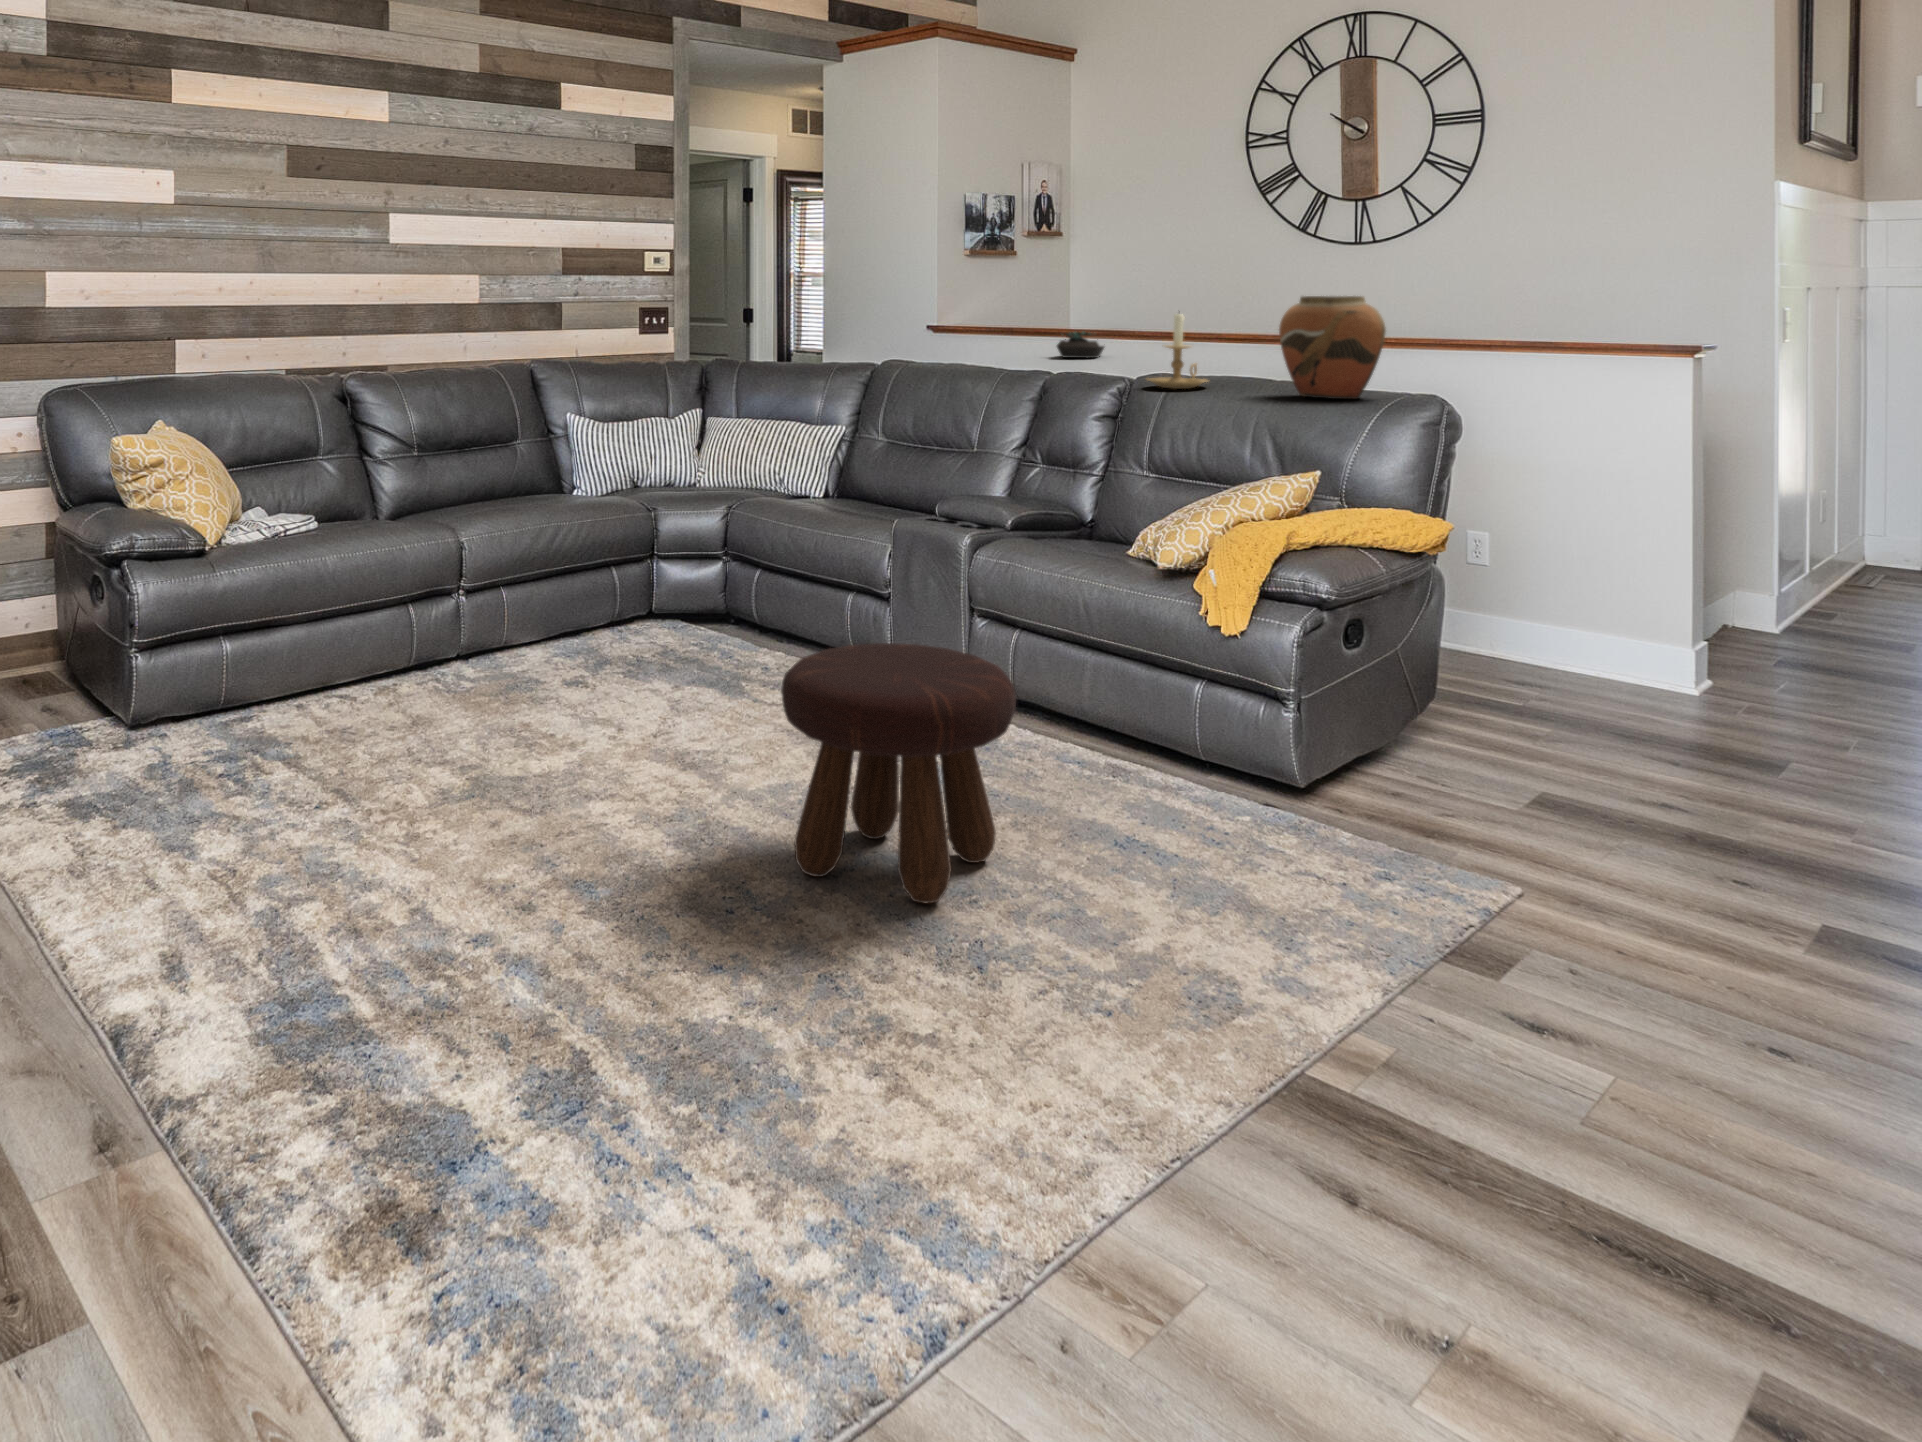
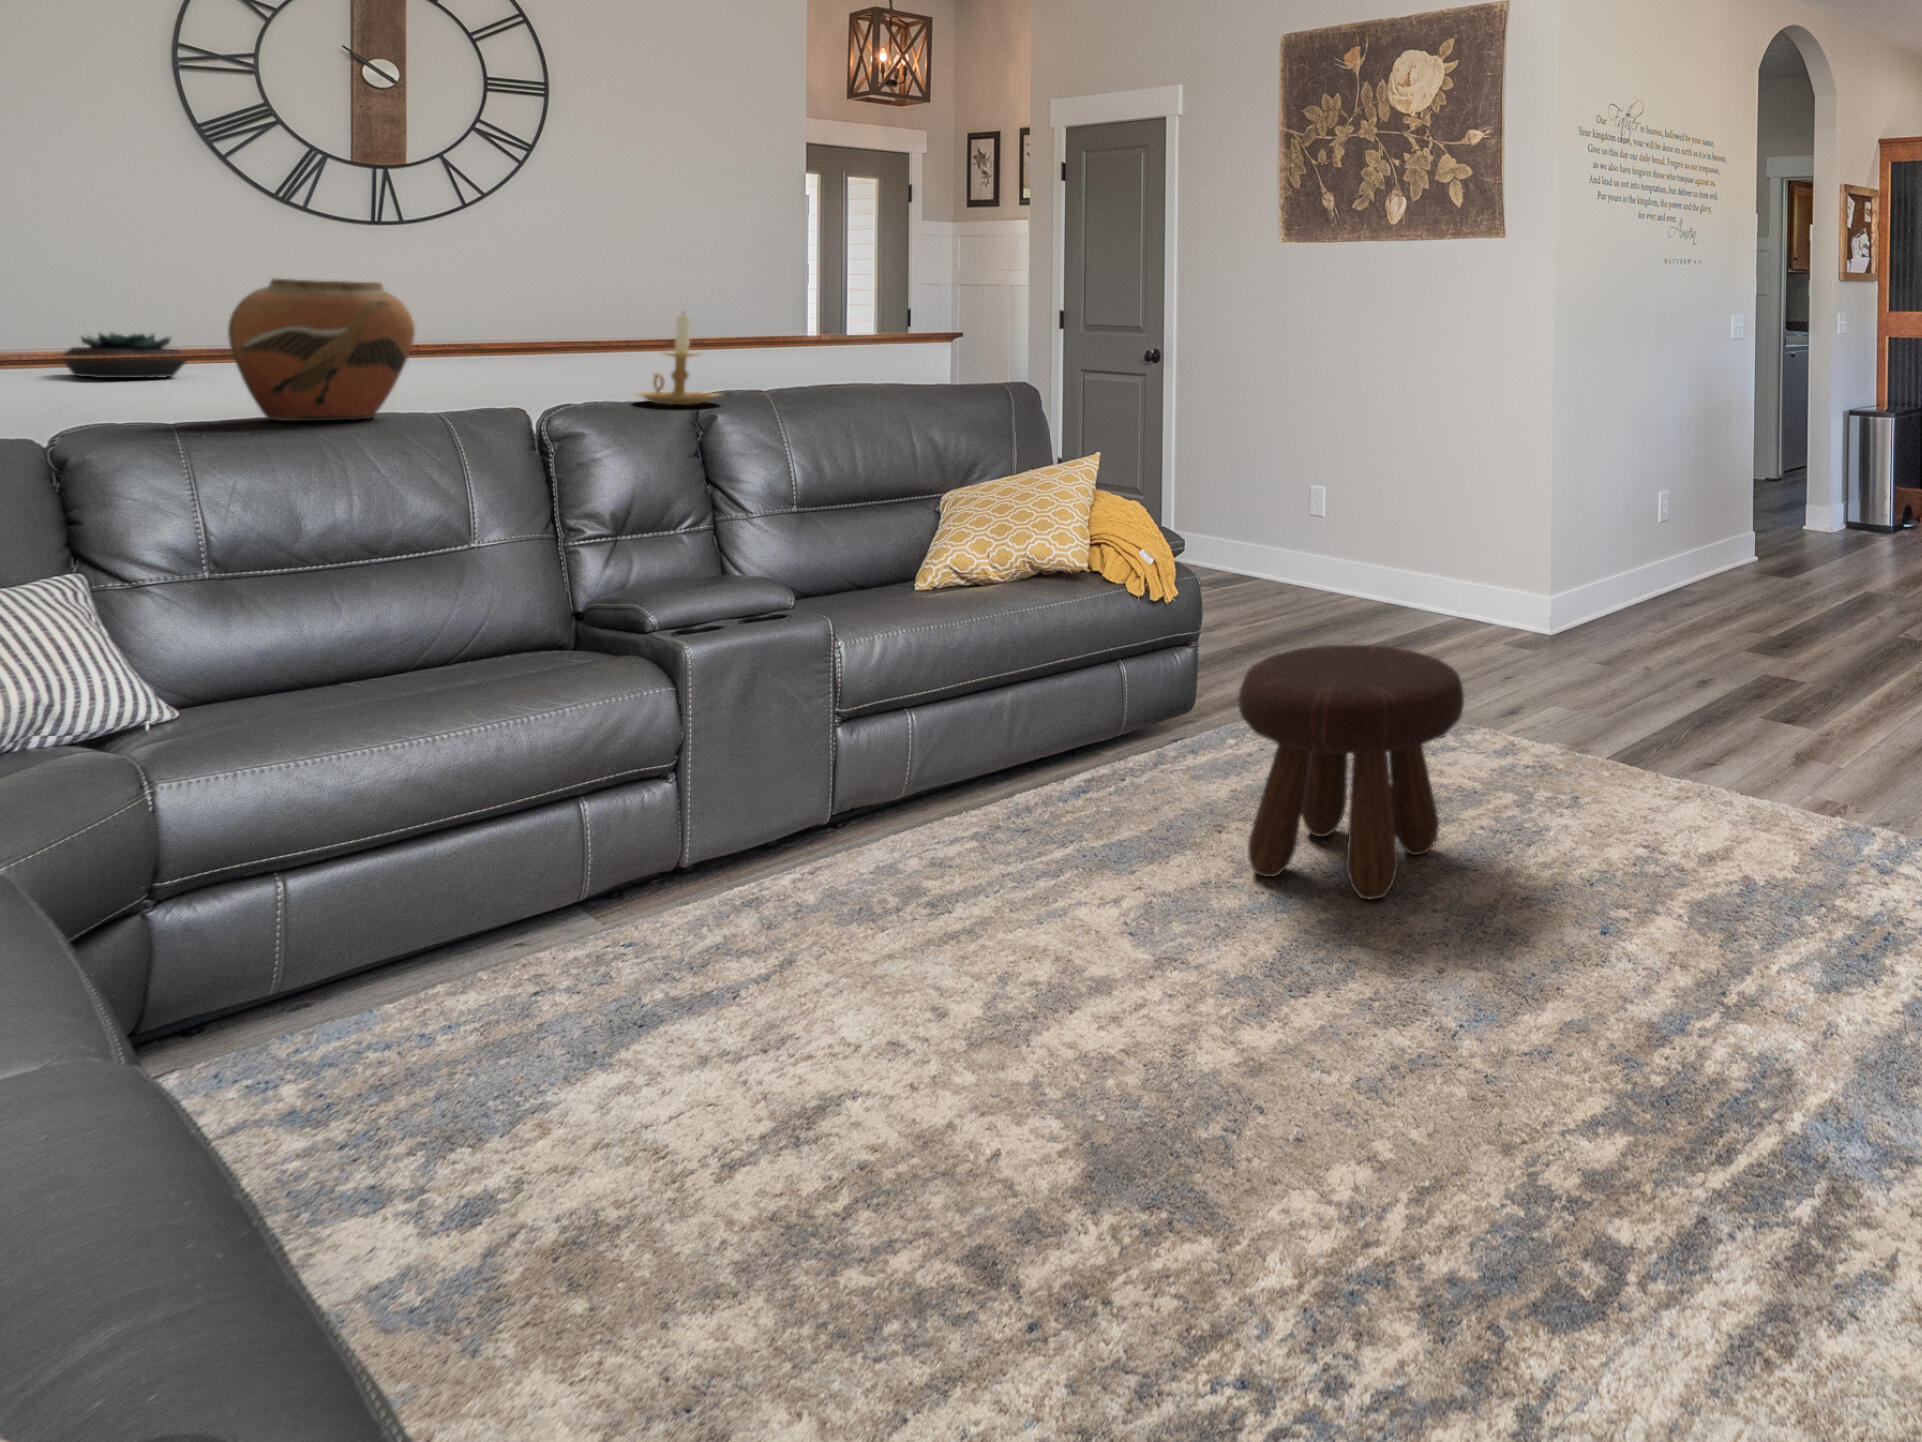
vase: present [1279,296,1386,399] -> present [228,279,415,421]

